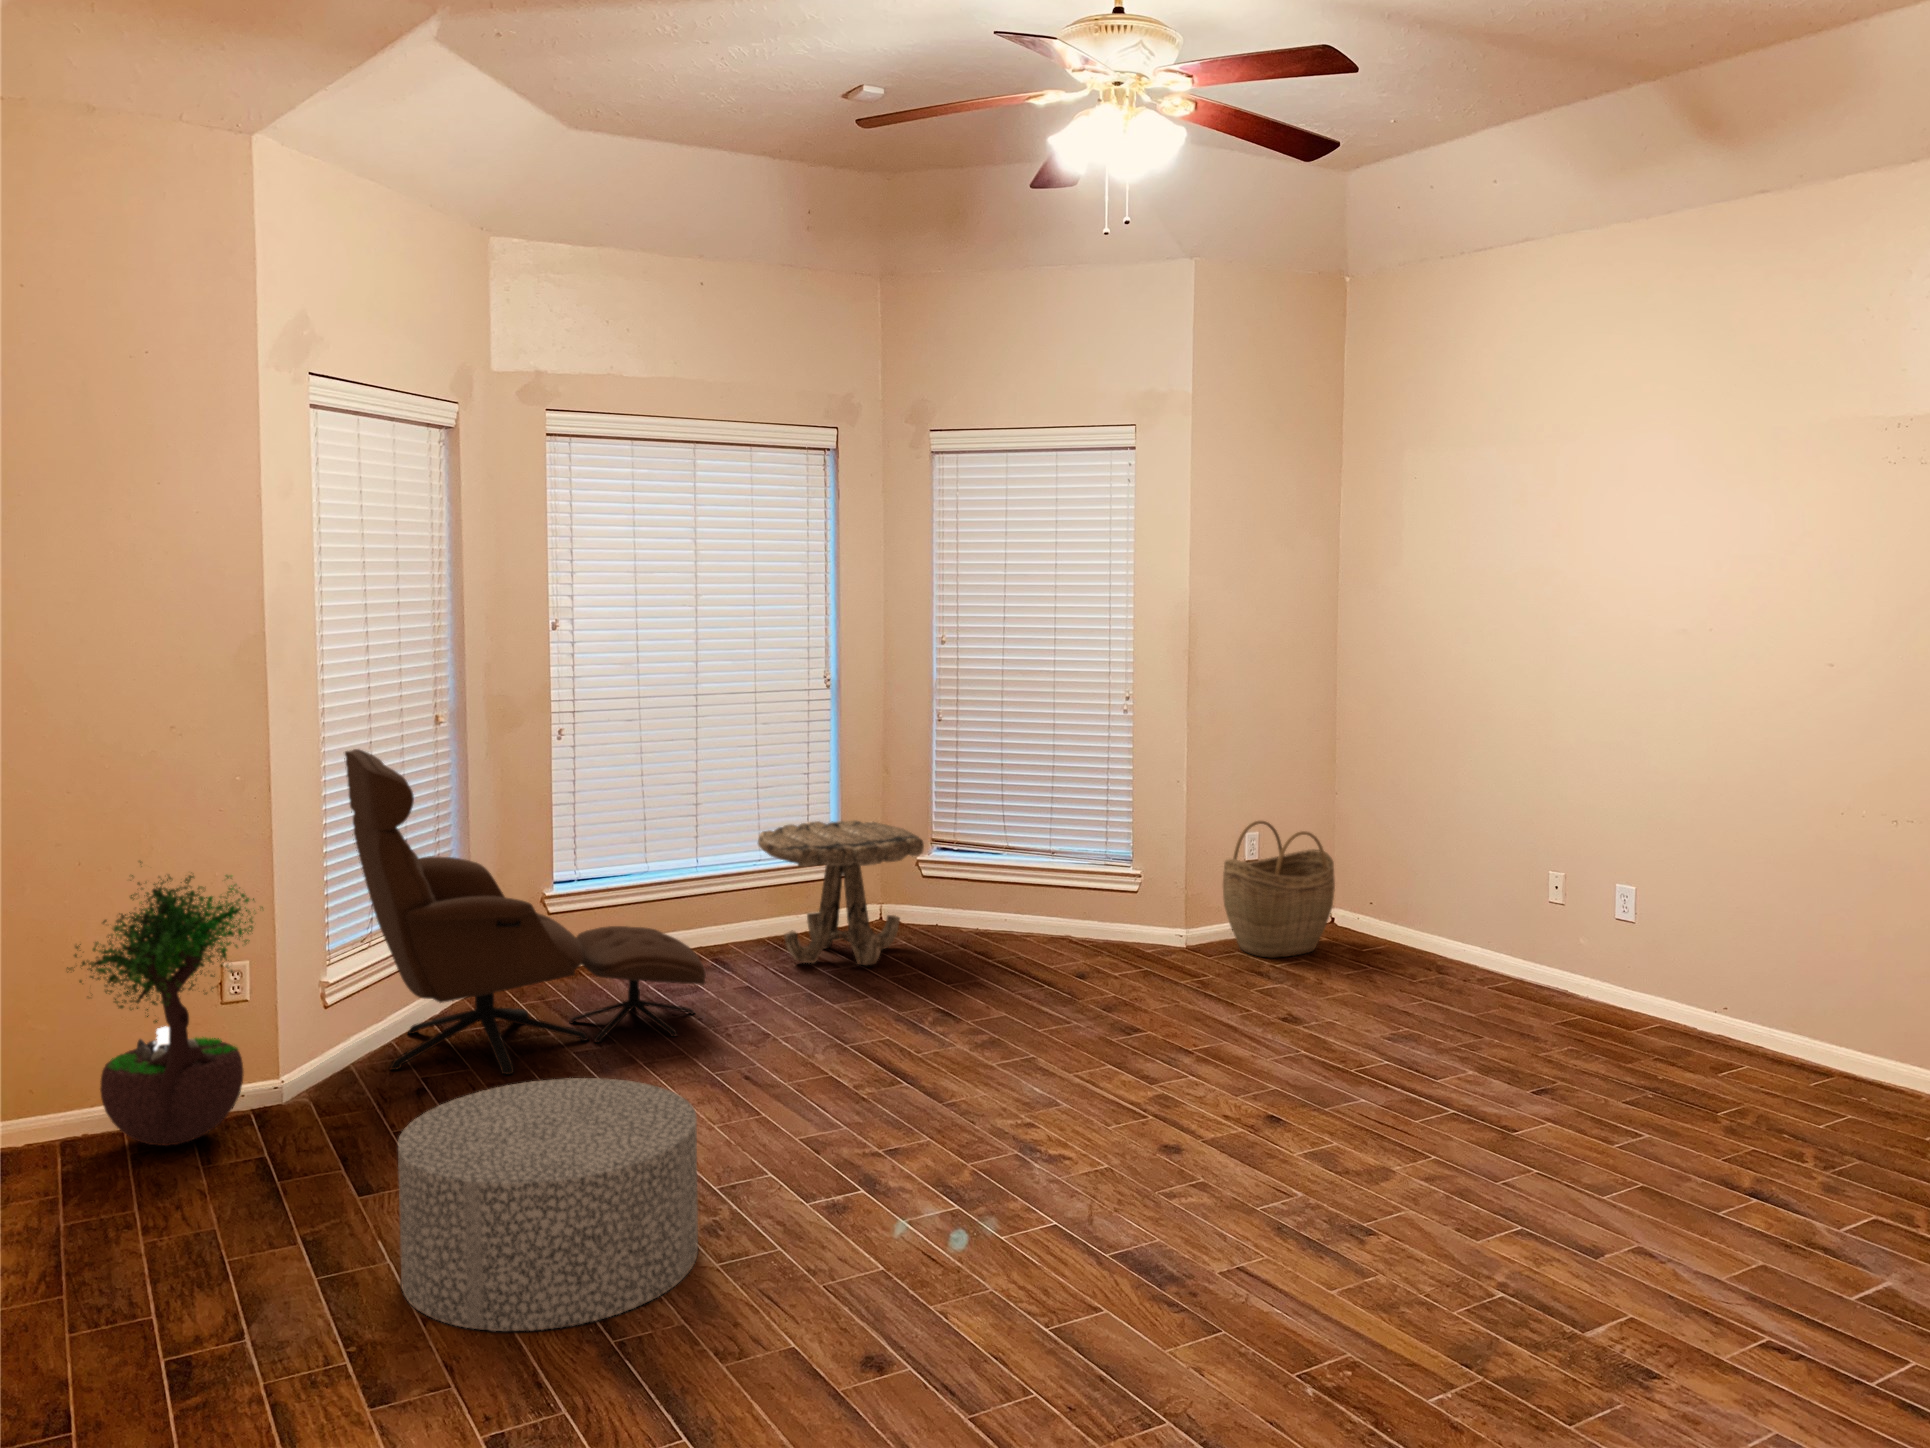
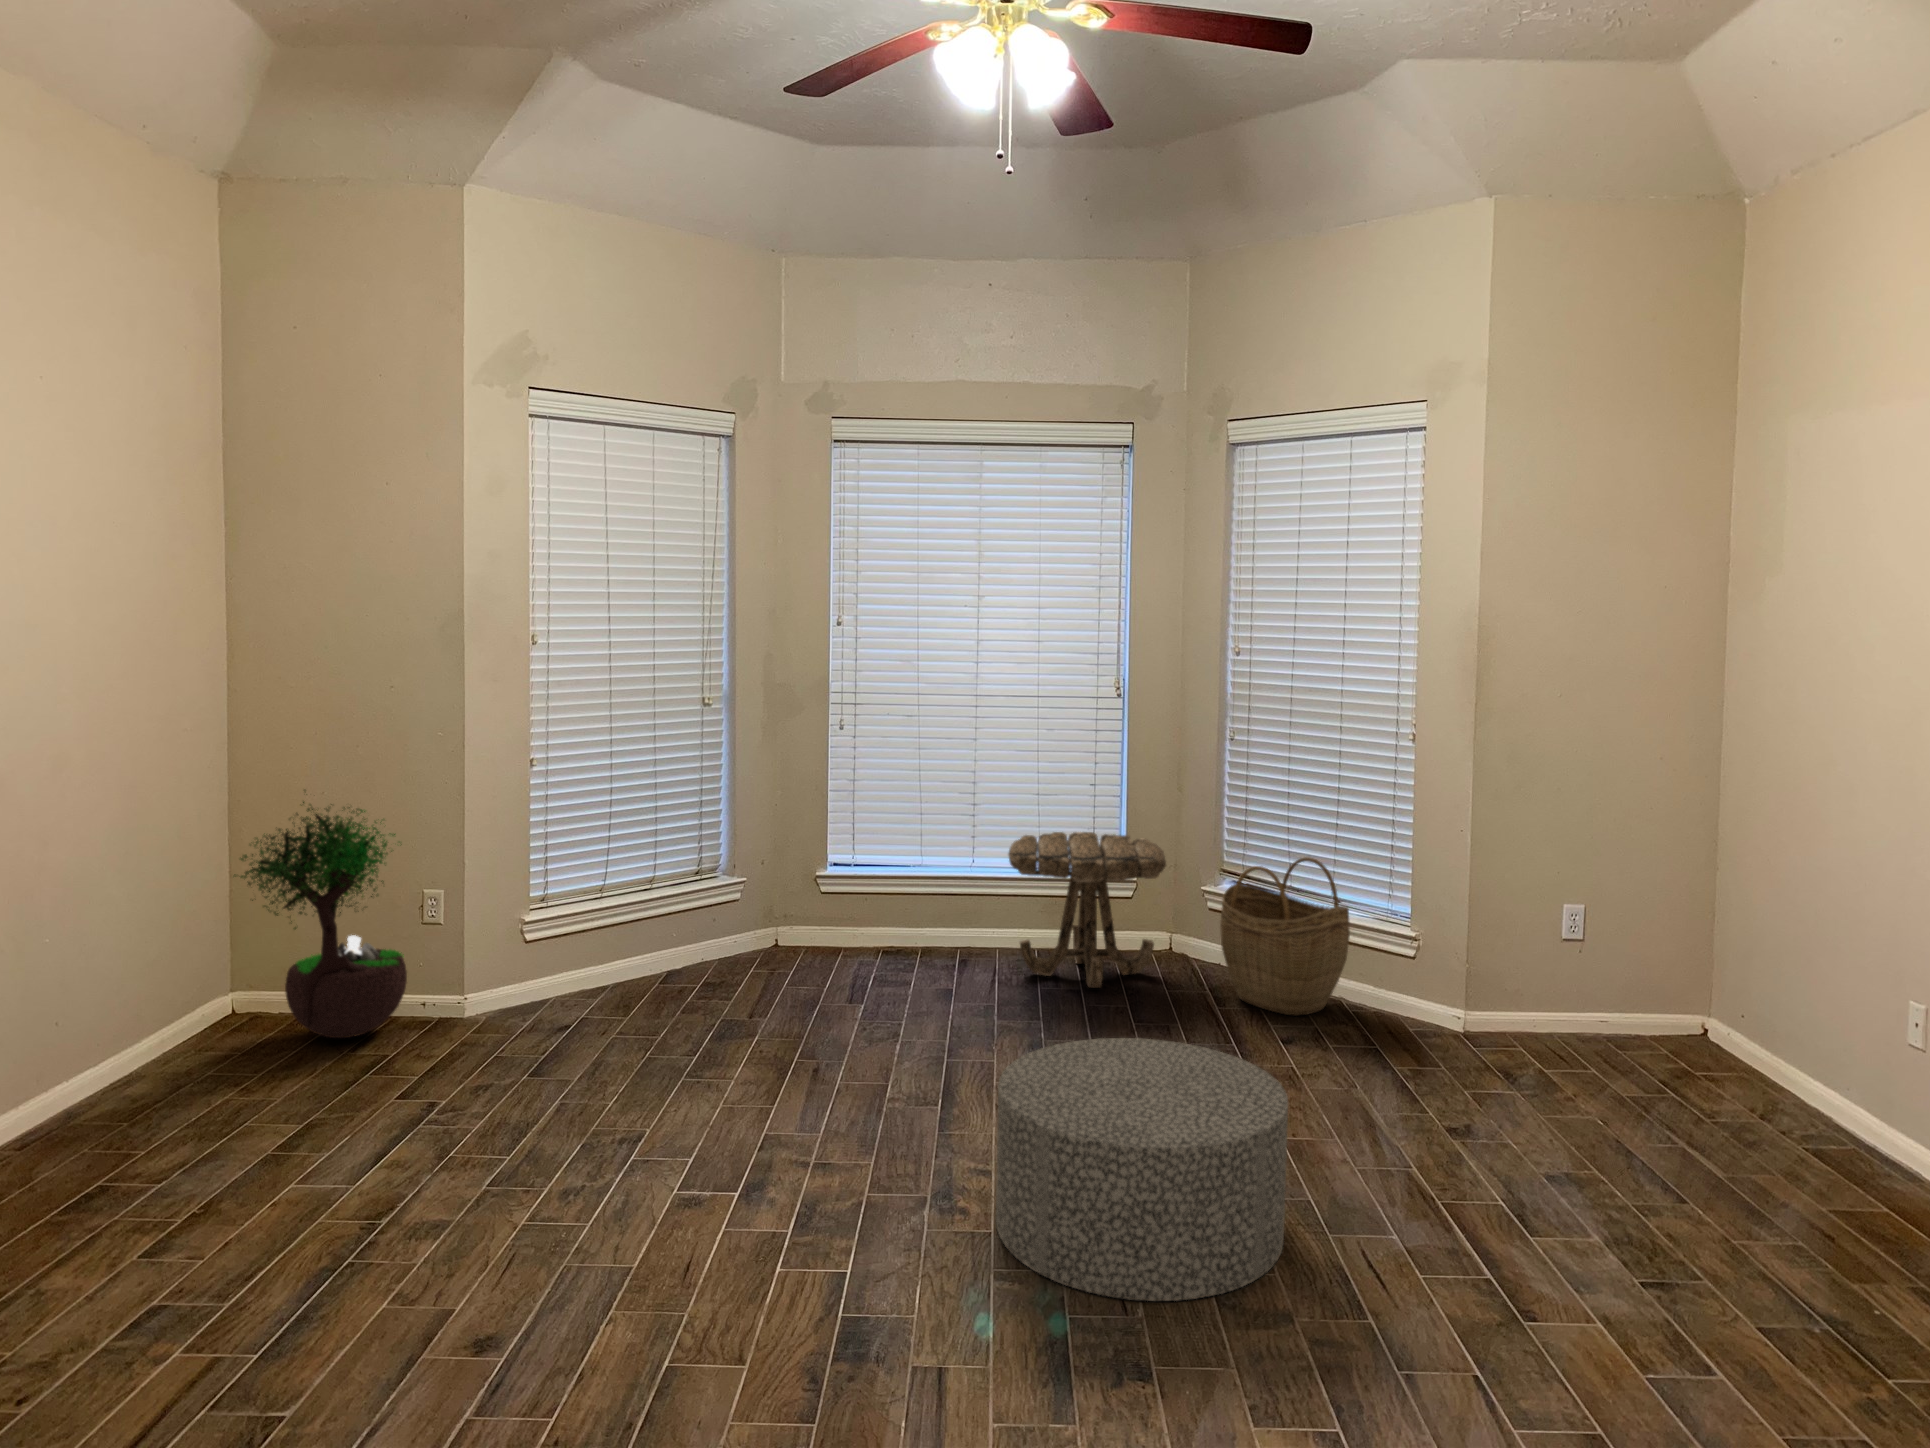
lounge chair: present [344,749,706,1074] -> none [538,716,874,1032]
woven basket: present [1223,821,1335,958] -> present [1220,857,1350,1016]
ottoman: present [398,1078,698,1331] -> present [996,1038,1288,1301]

